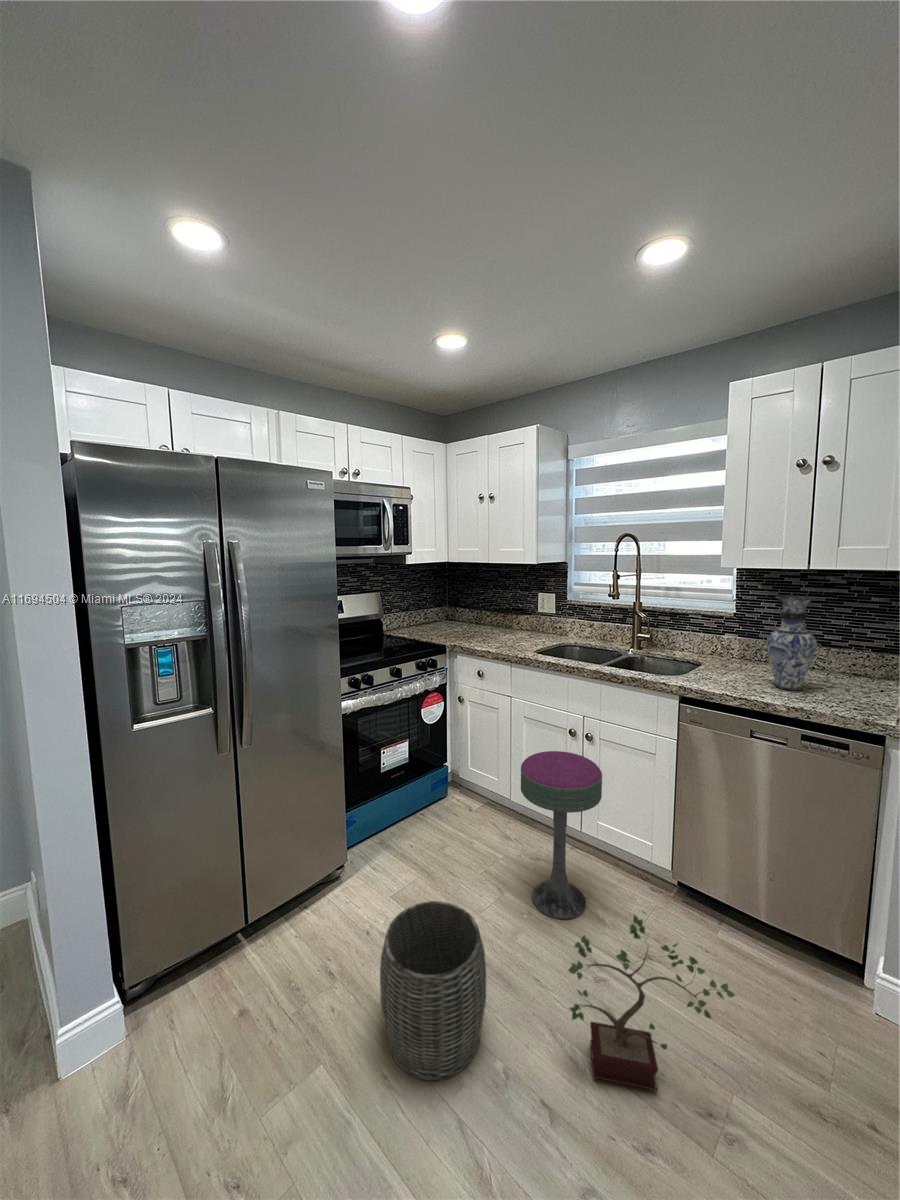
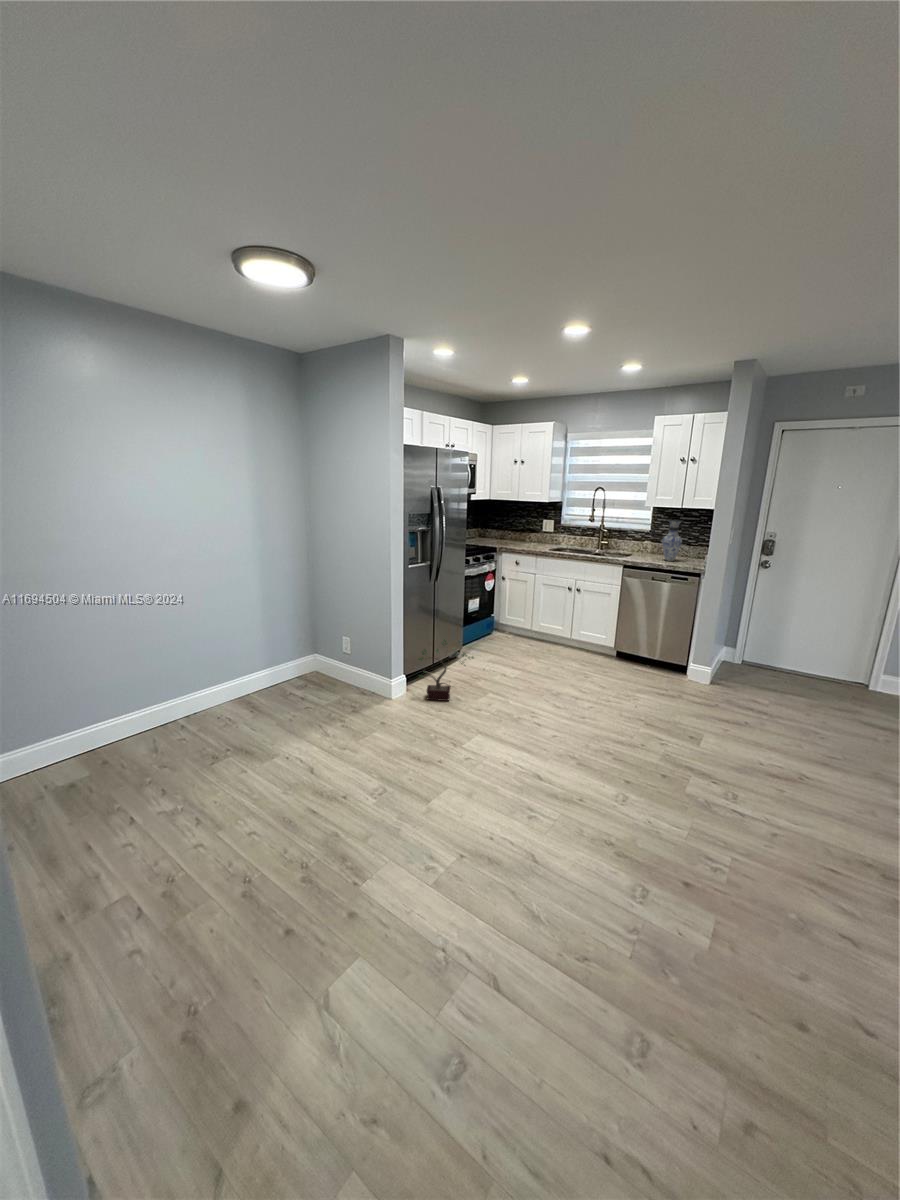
bar stool: present [521,751,602,919] -> none [552,594,590,664]
woven basket: present [380,901,486,1081] -> none [511,642,553,693]
potted plant: present [568,915,735,1090] -> present [418,639,473,701]

